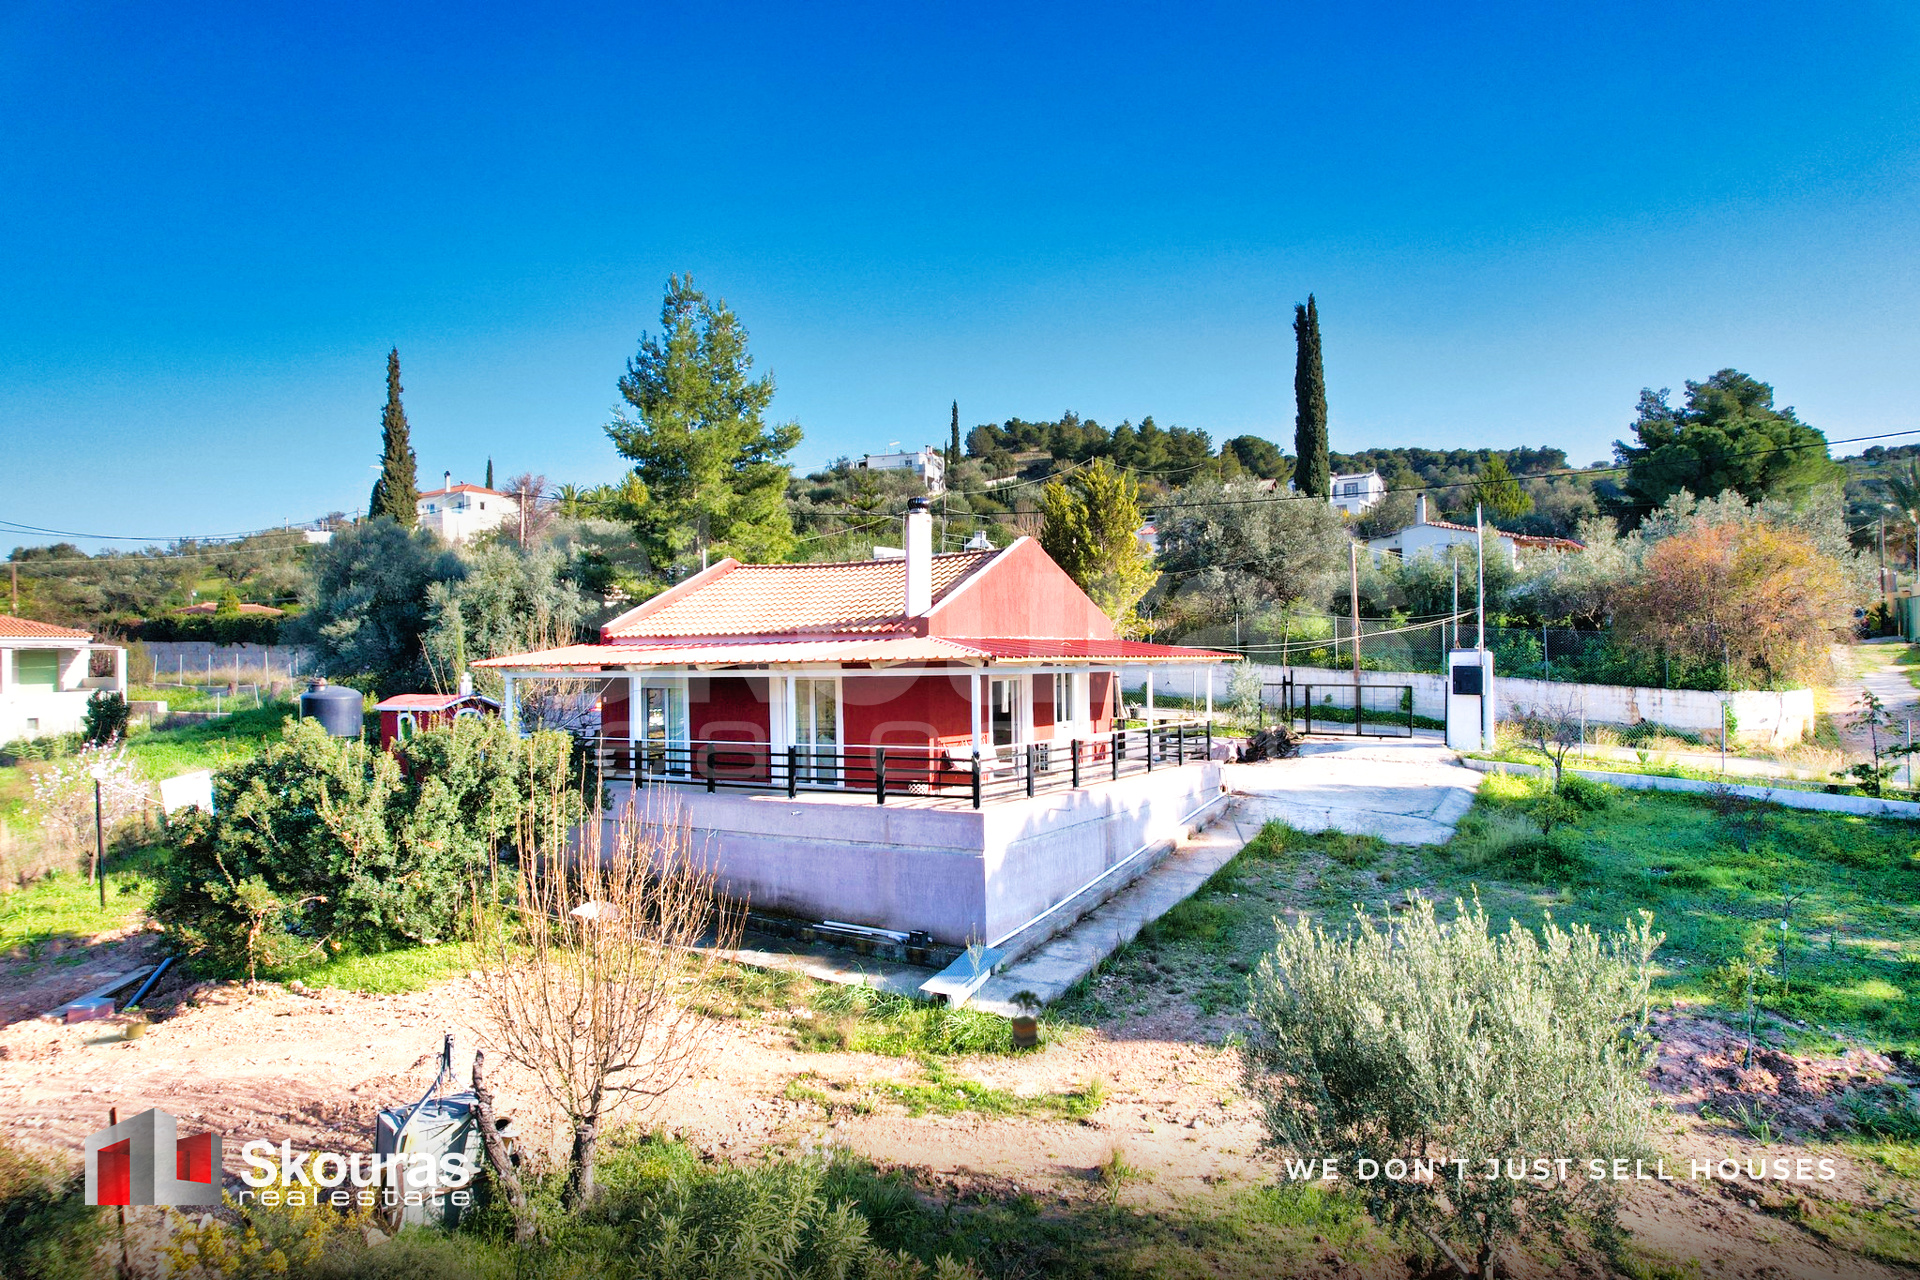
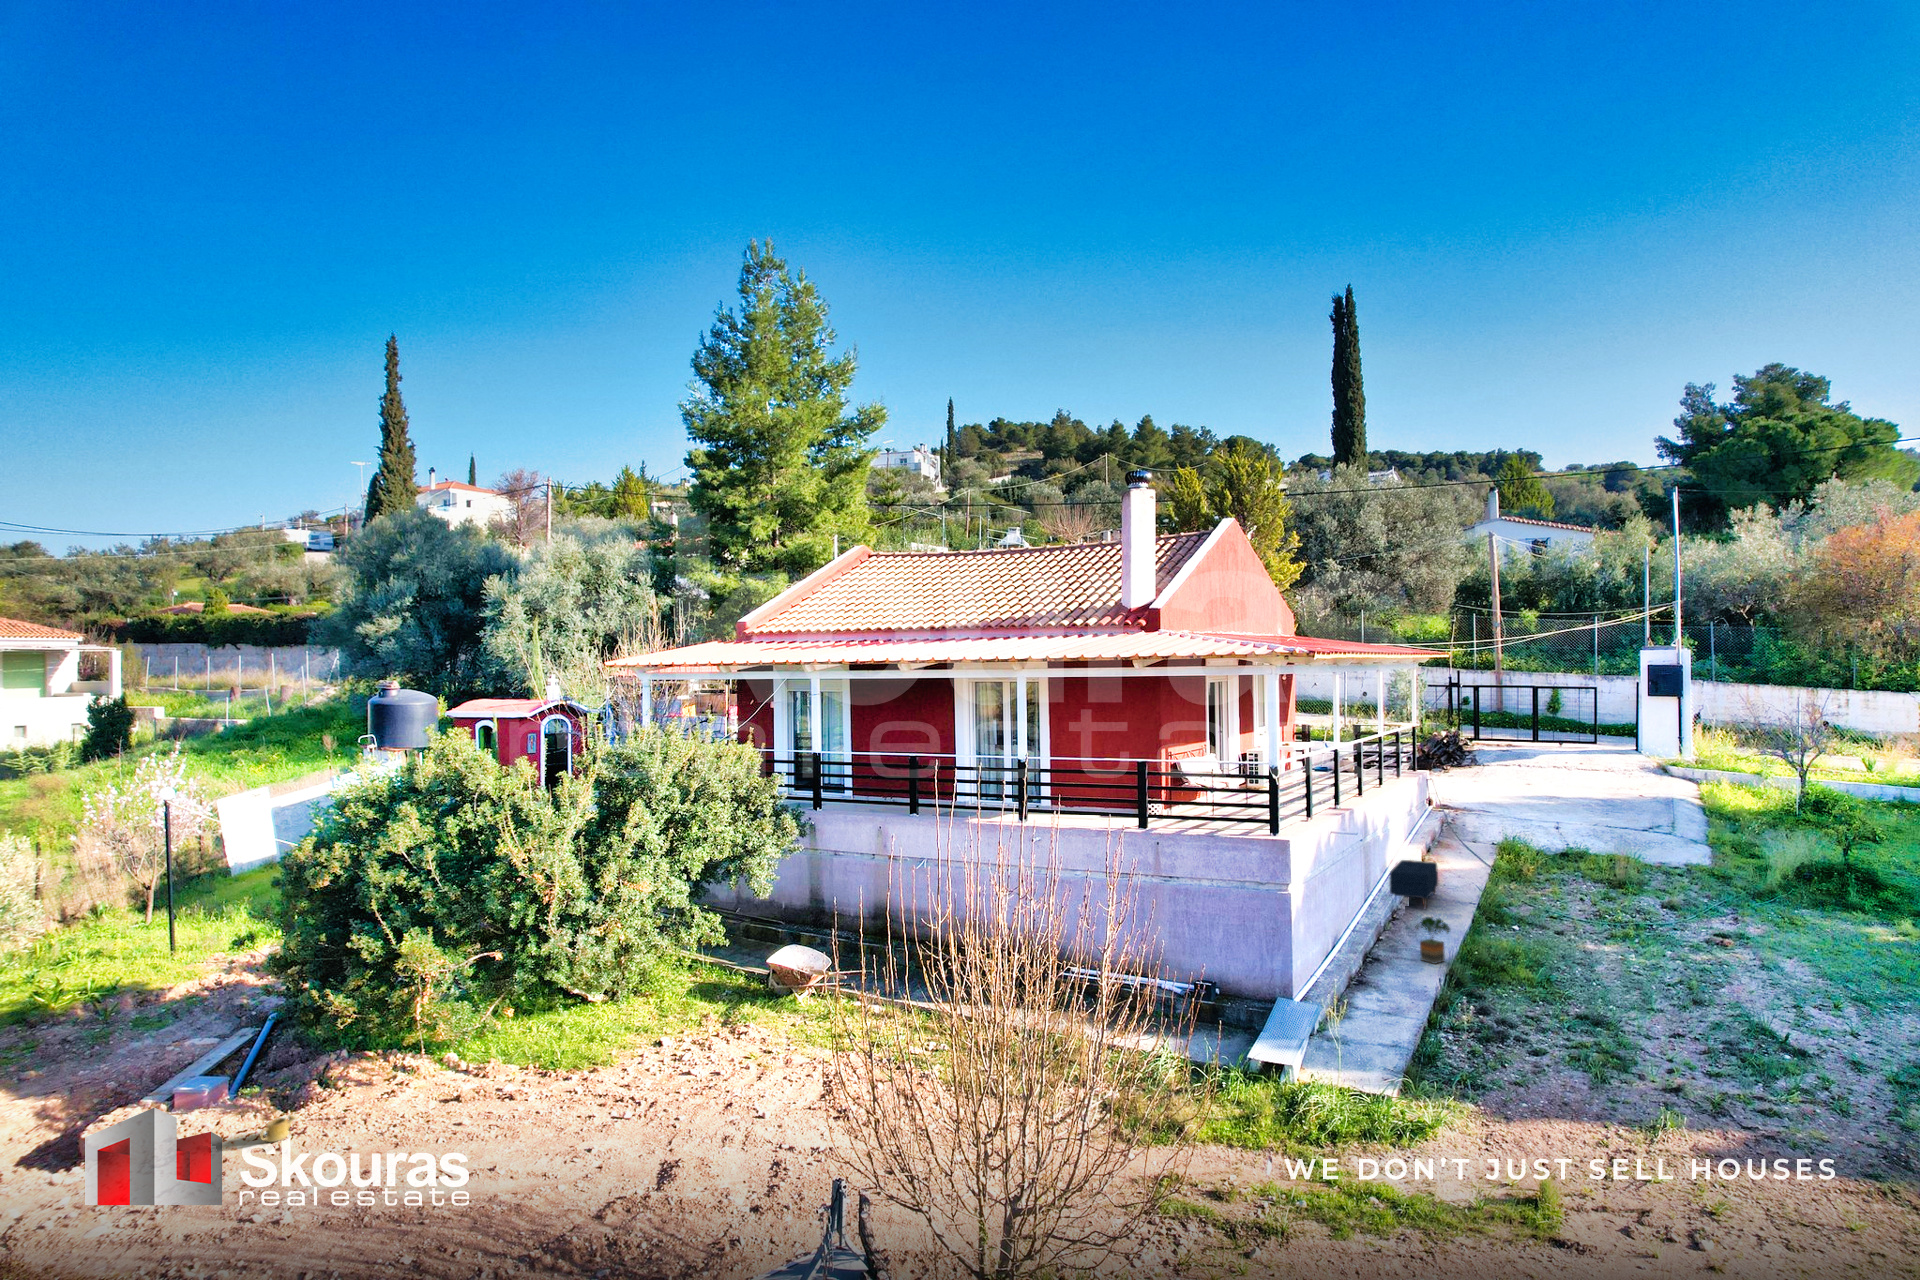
bench: none [1138,834,1188,875] -> present [1390,860,1438,909]
potted tree: present [1008,990,1044,1047] -> present [1415,917,1450,964]

